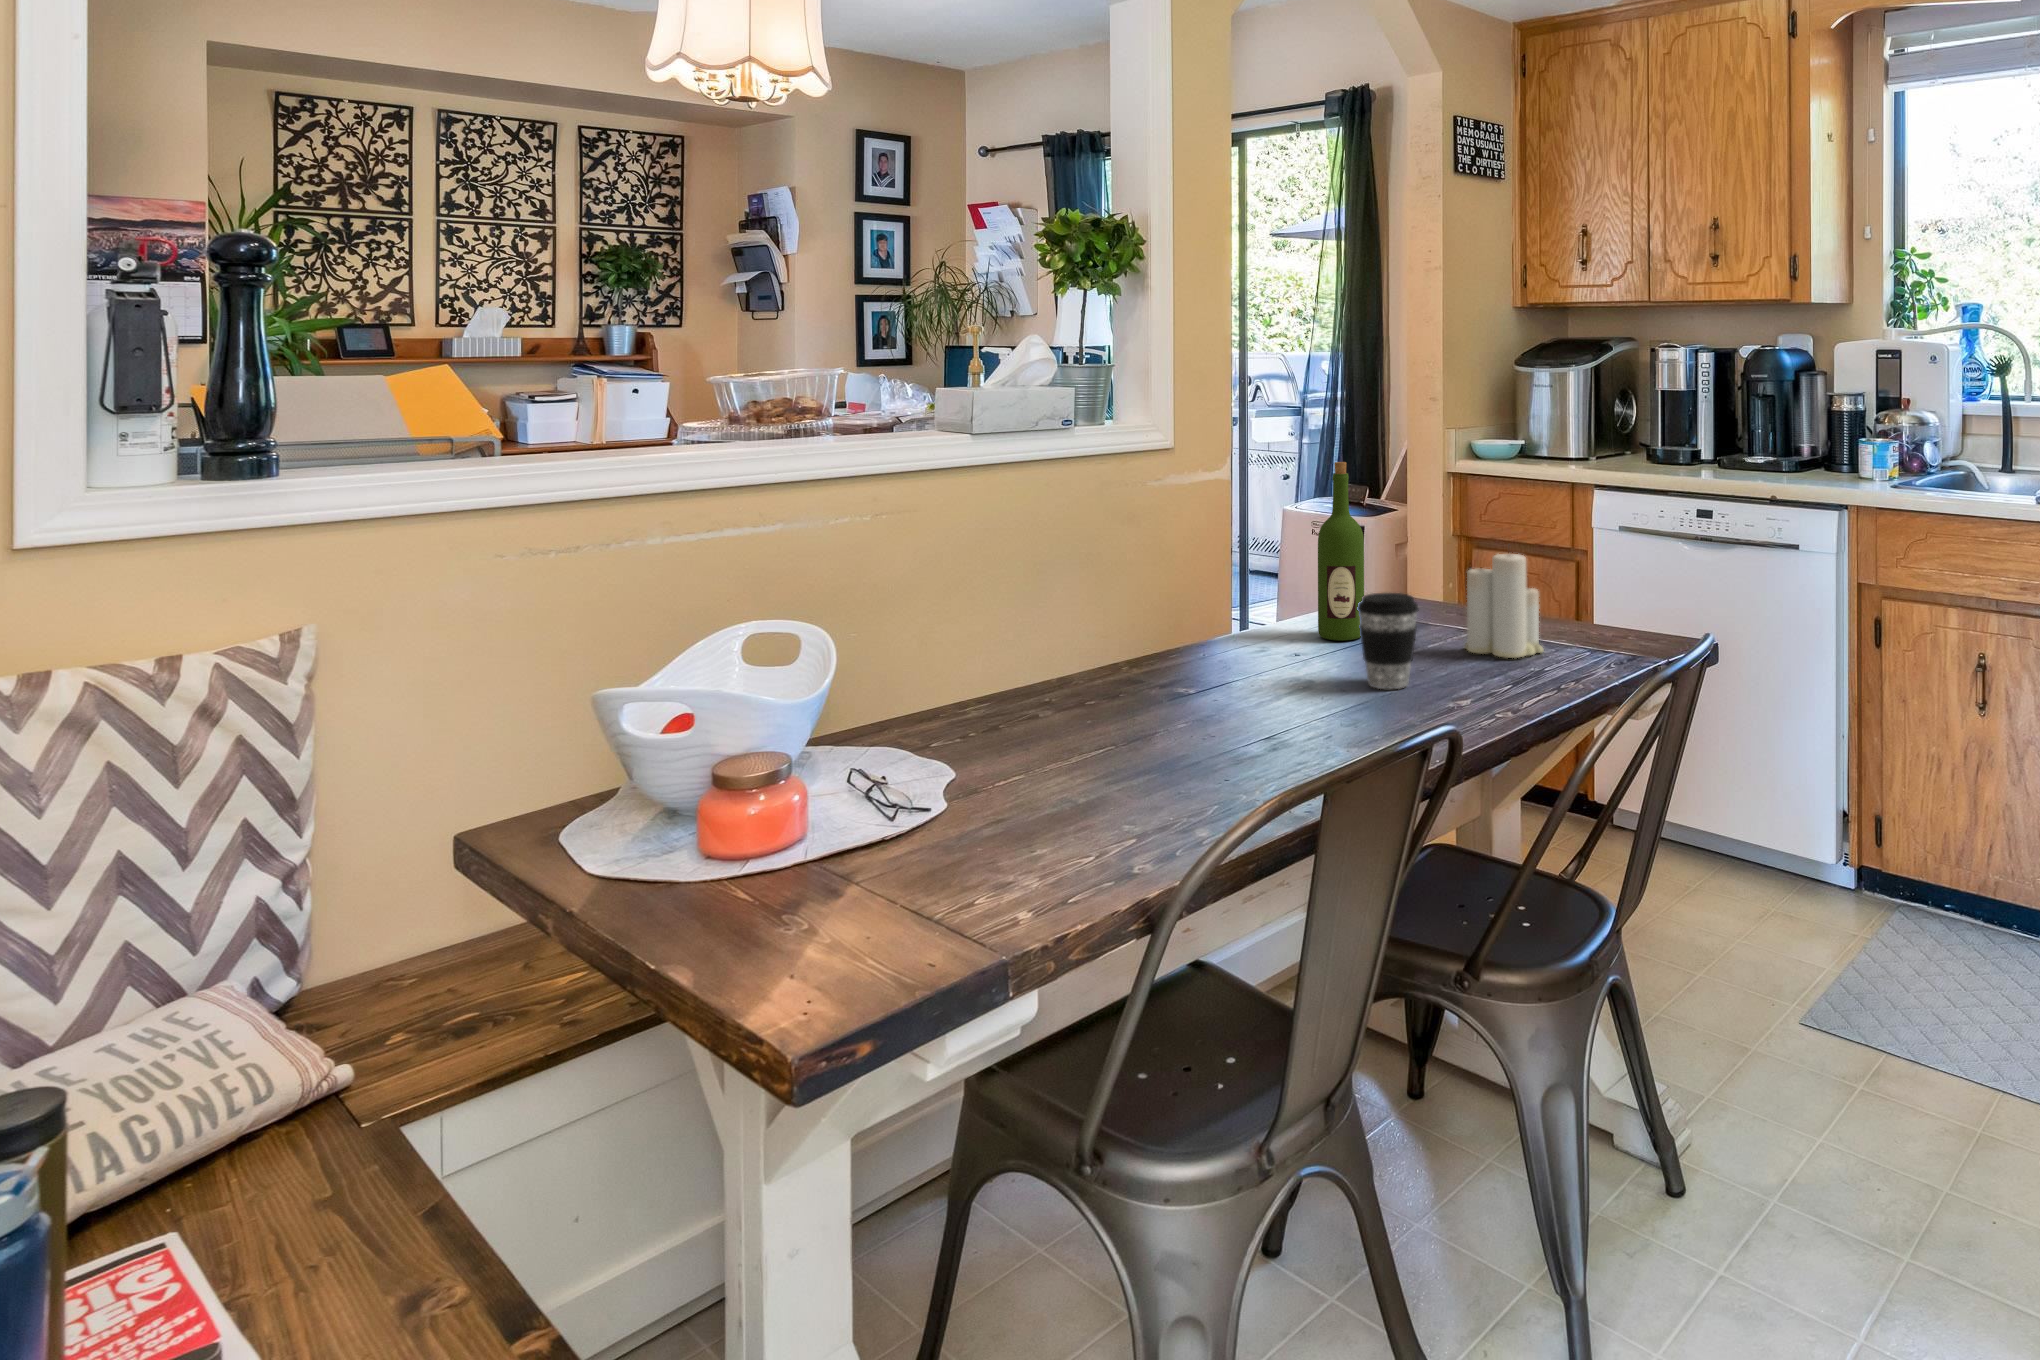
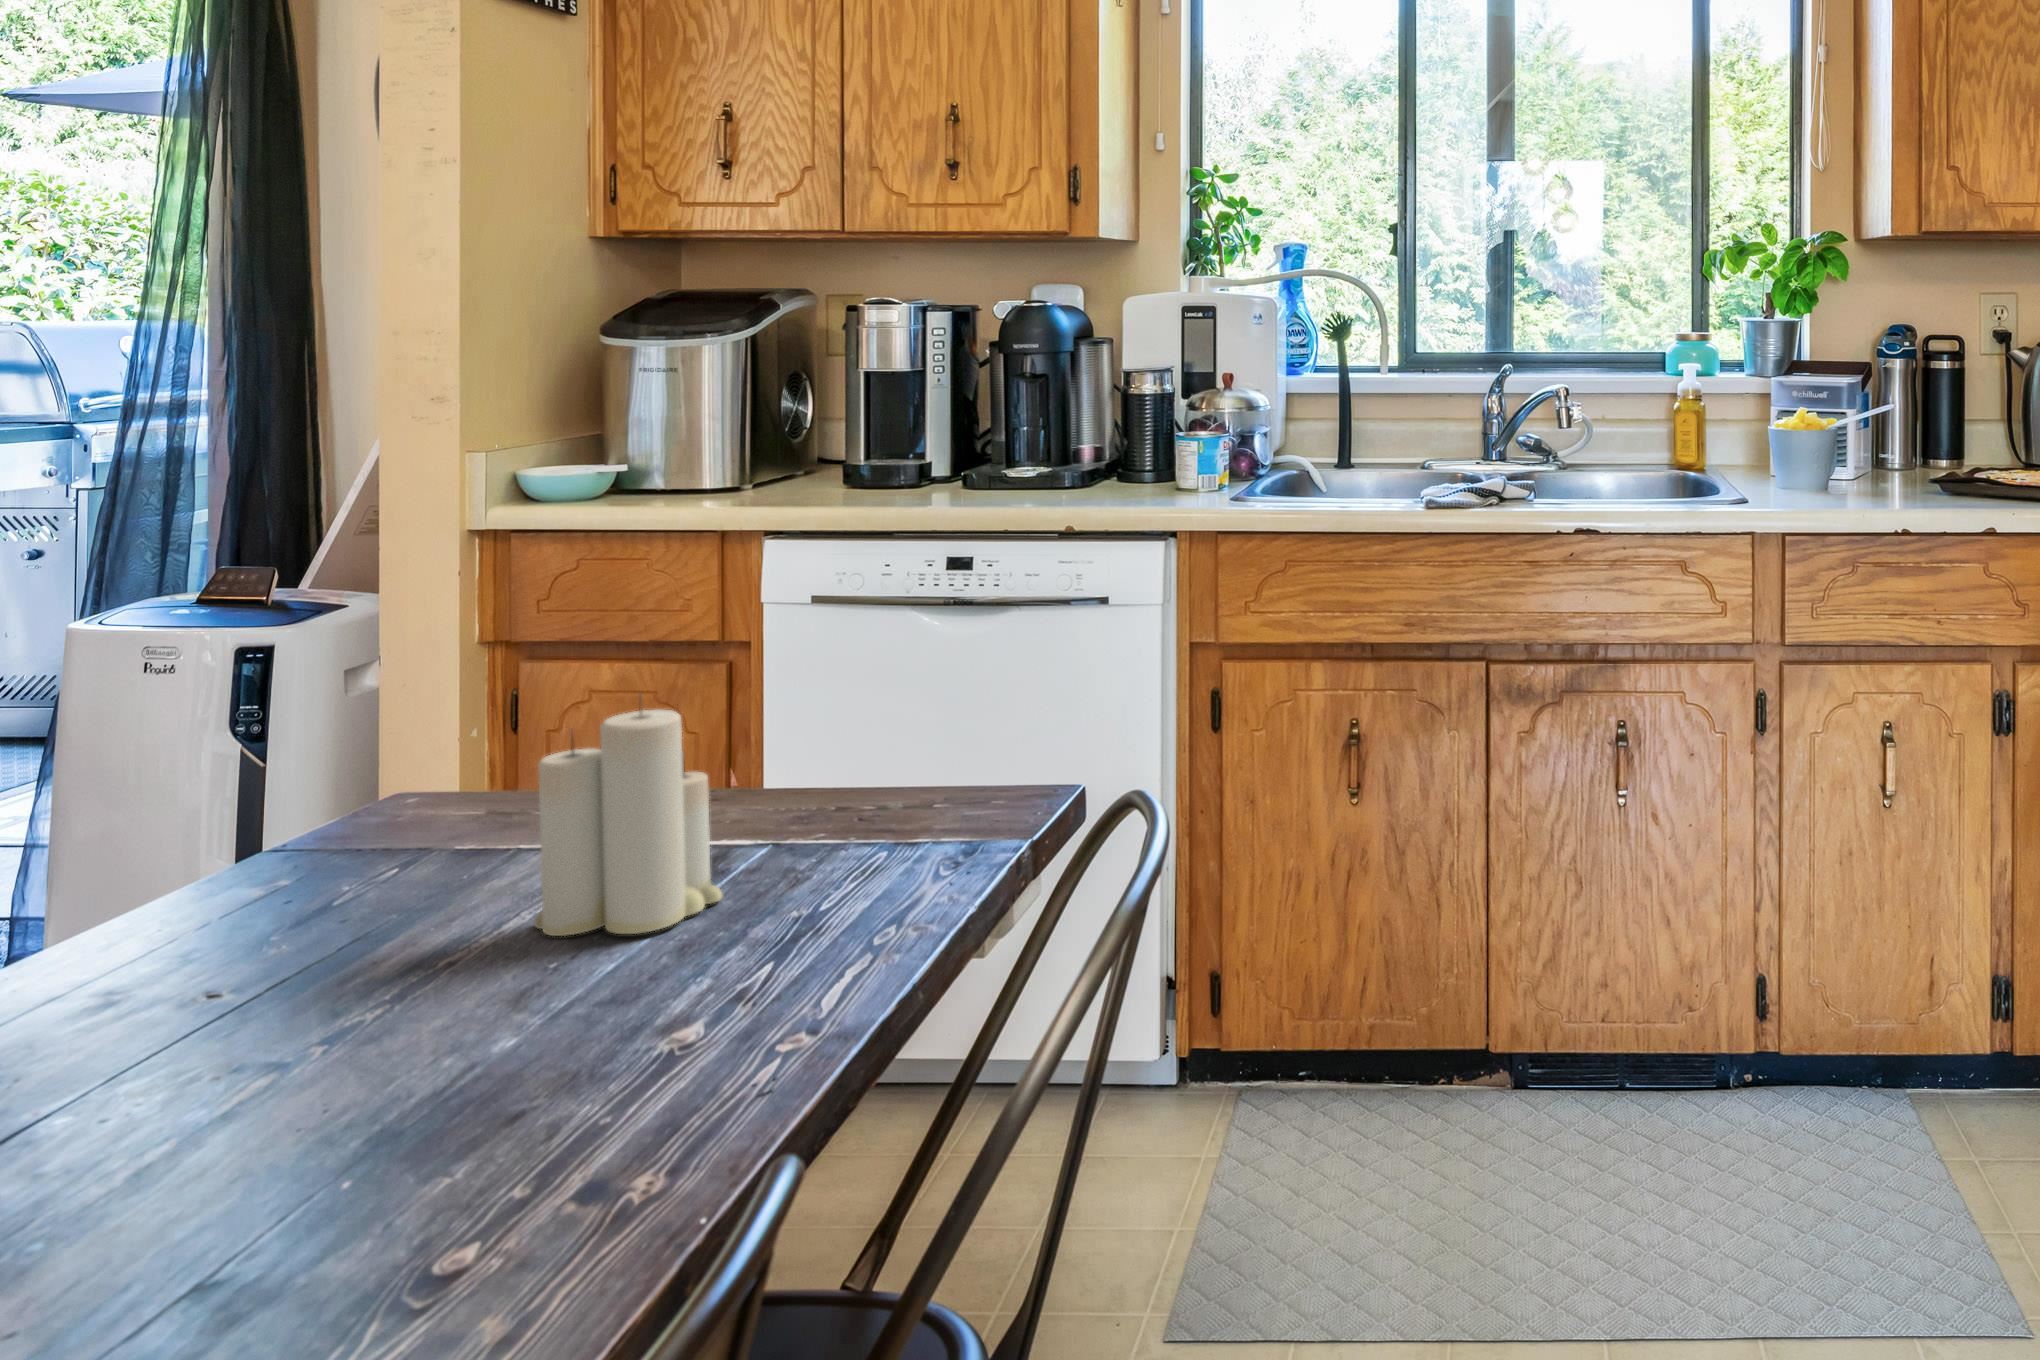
wine bottle: present [1318,462,1364,640] -> none [115,549,262,978]
coffee cup: present [1358,593,1419,689] -> none [225,860,414,1115]

